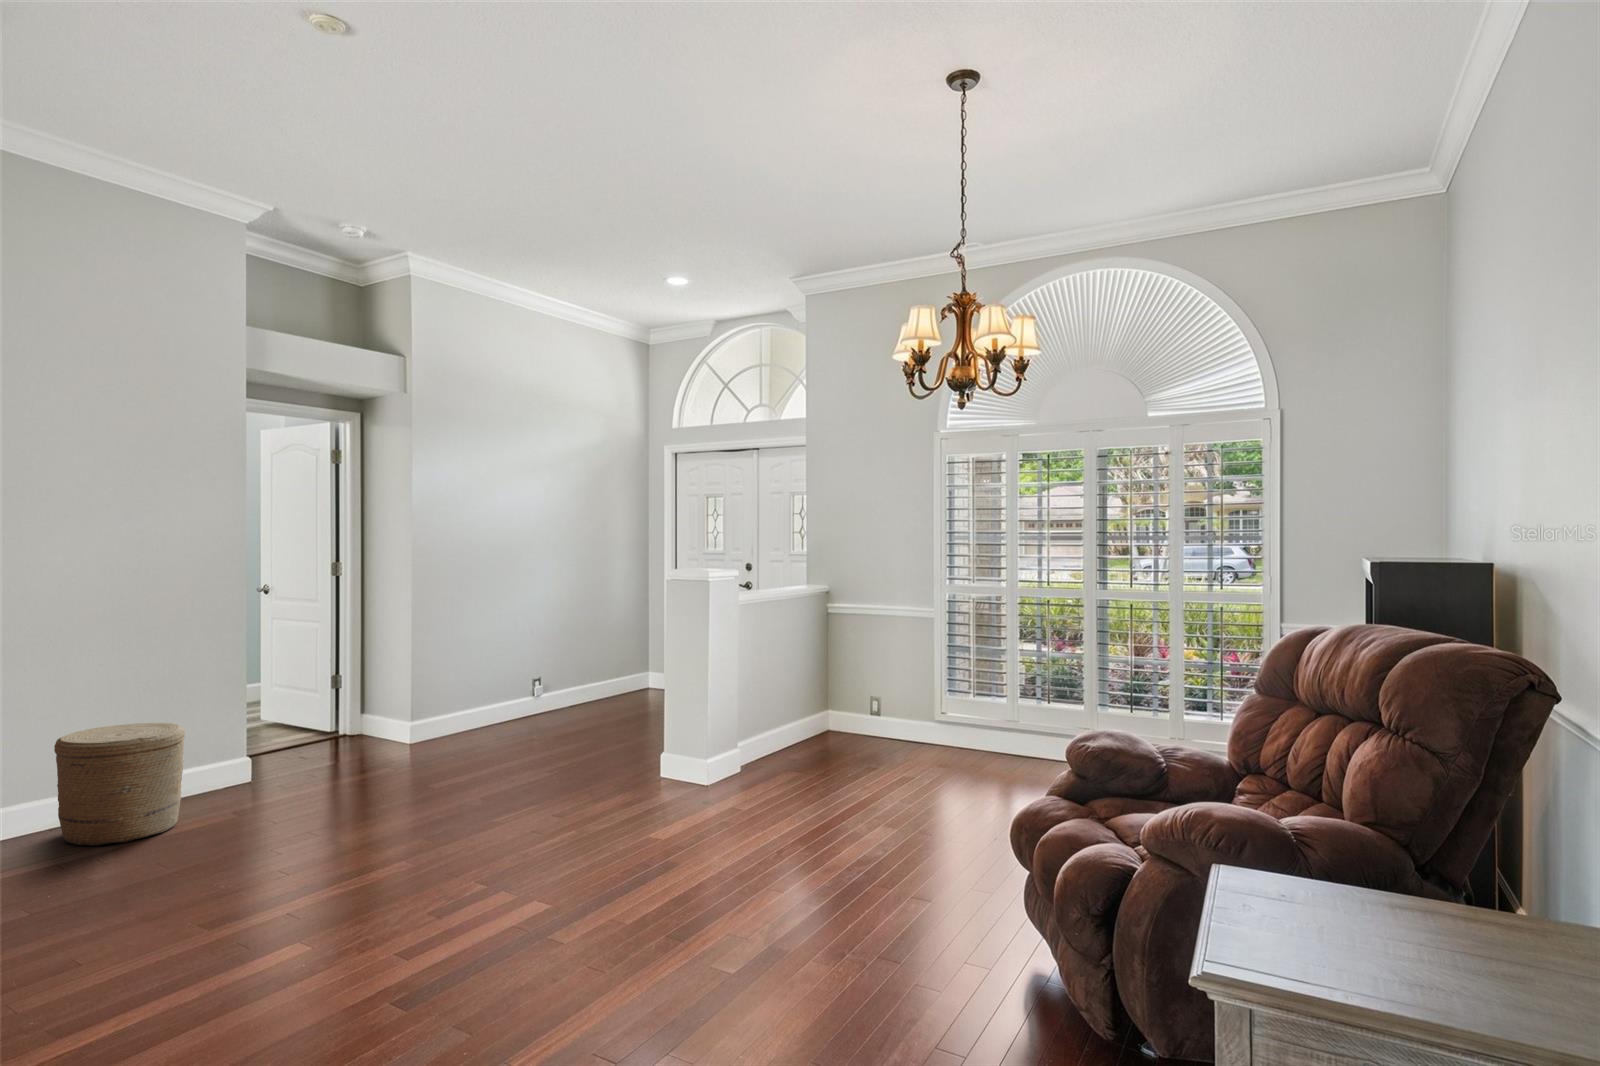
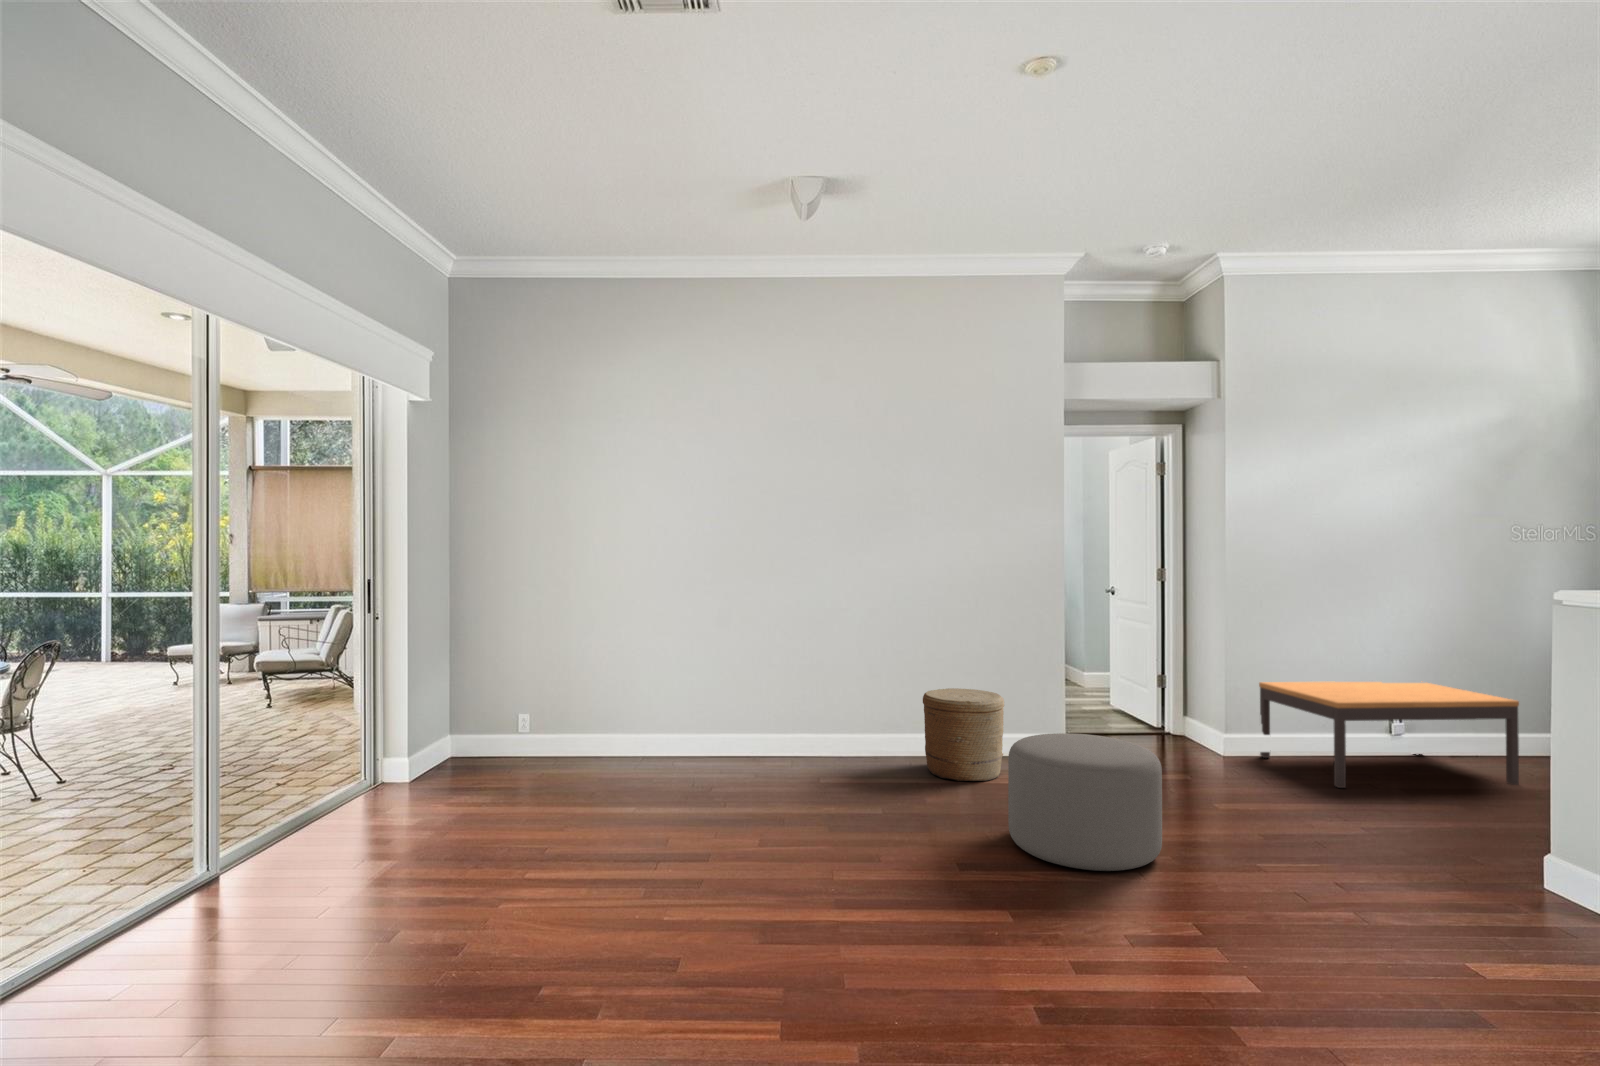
coffee table: none [441,650,623,749] -> present [1259,681,1519,788]
ottoman: none [243,741,417,886] -> present [1008,733,1162,871]

